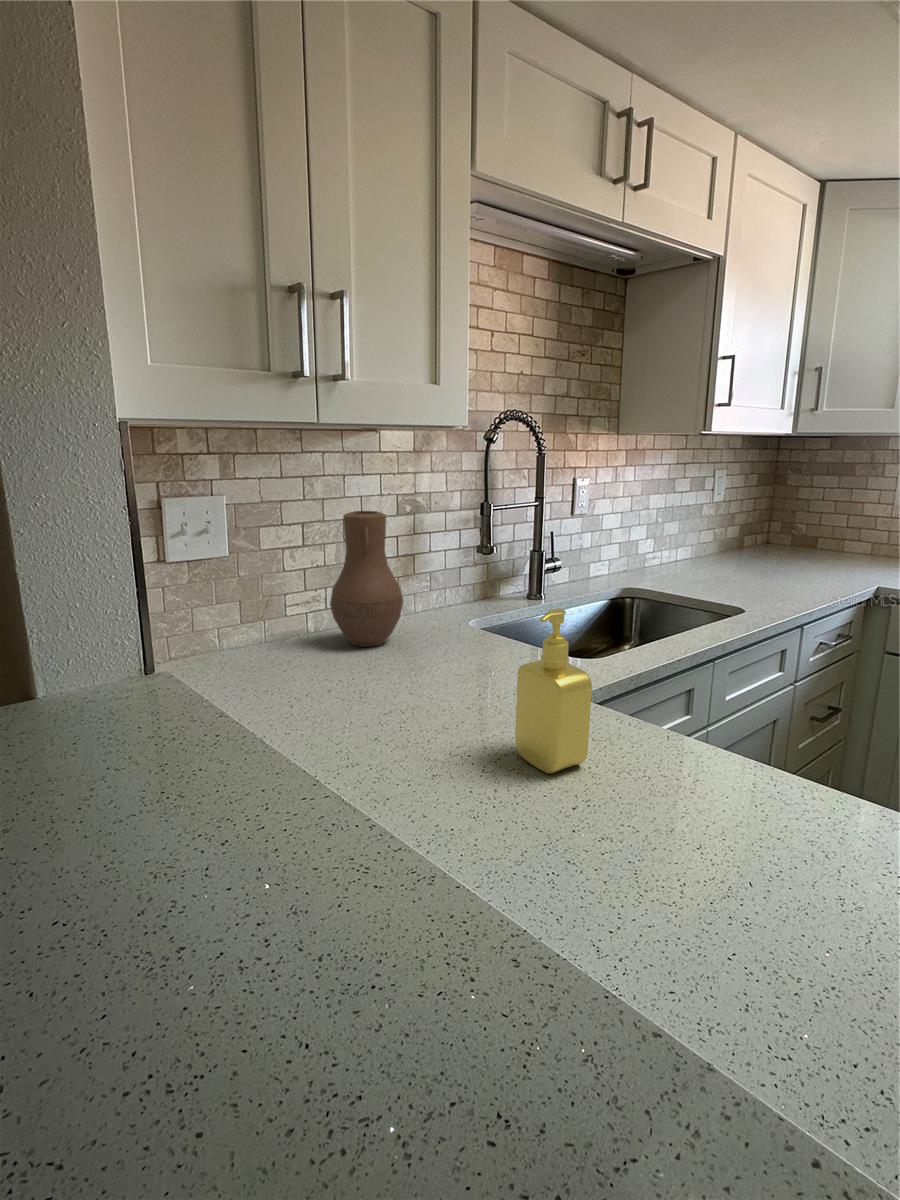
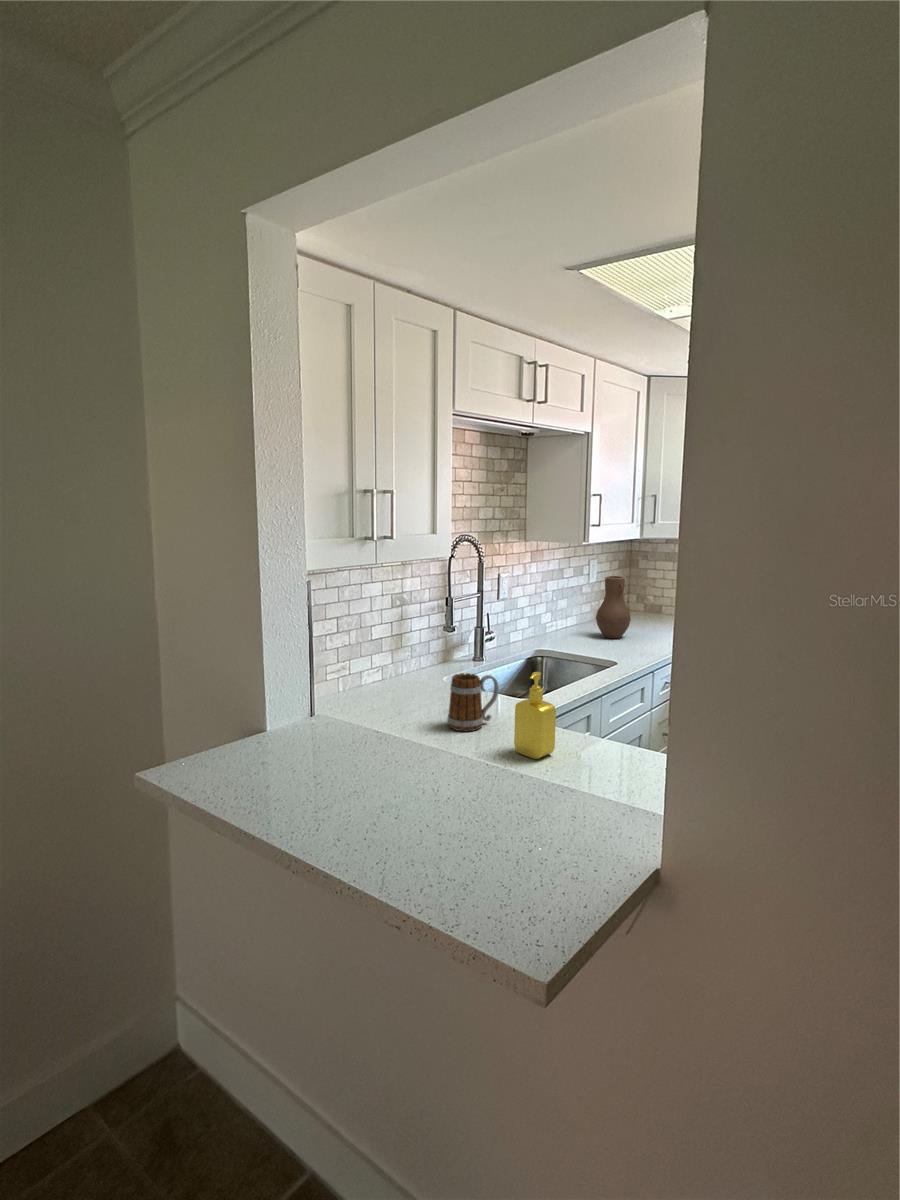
vase: present [330,511,403,647] -> present [596,576,631,639]
mug: none [428,609,515,705] -> present [448,673,499,731]

